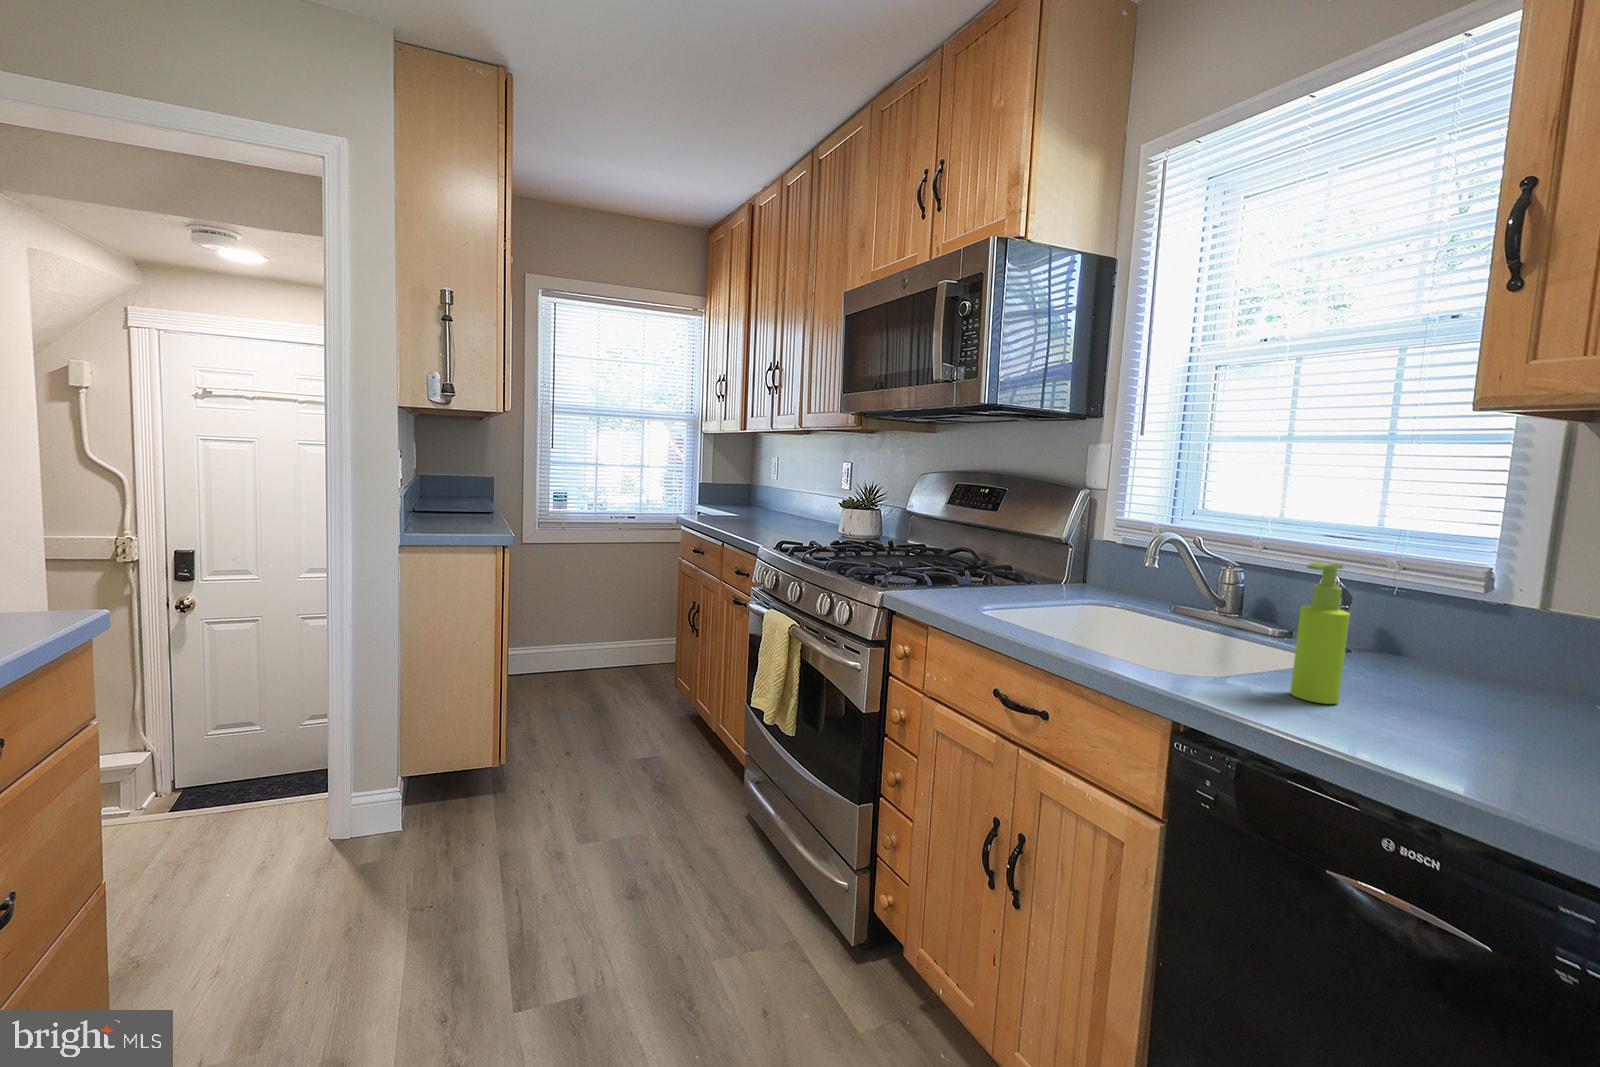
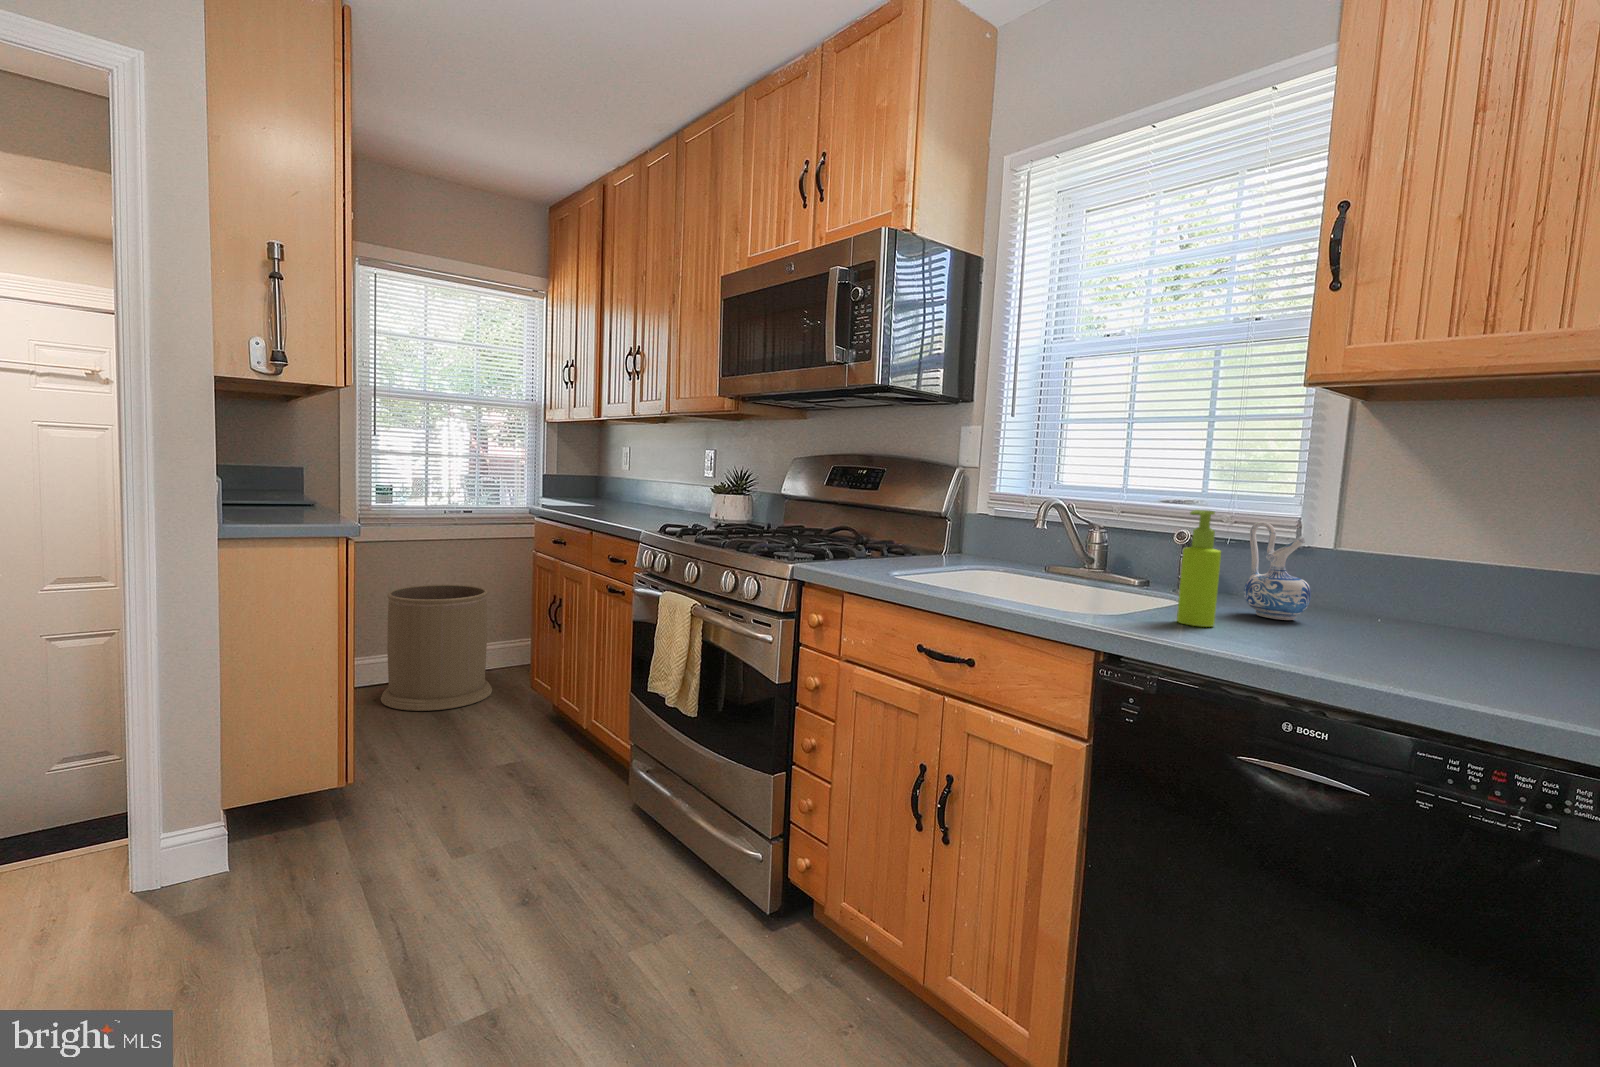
ceramic pitcher: none [1398,575,1490,700] -> present [1244,522,1311,620]
trash can: none [552,584,646,698] -> present [381,585,492,711]

